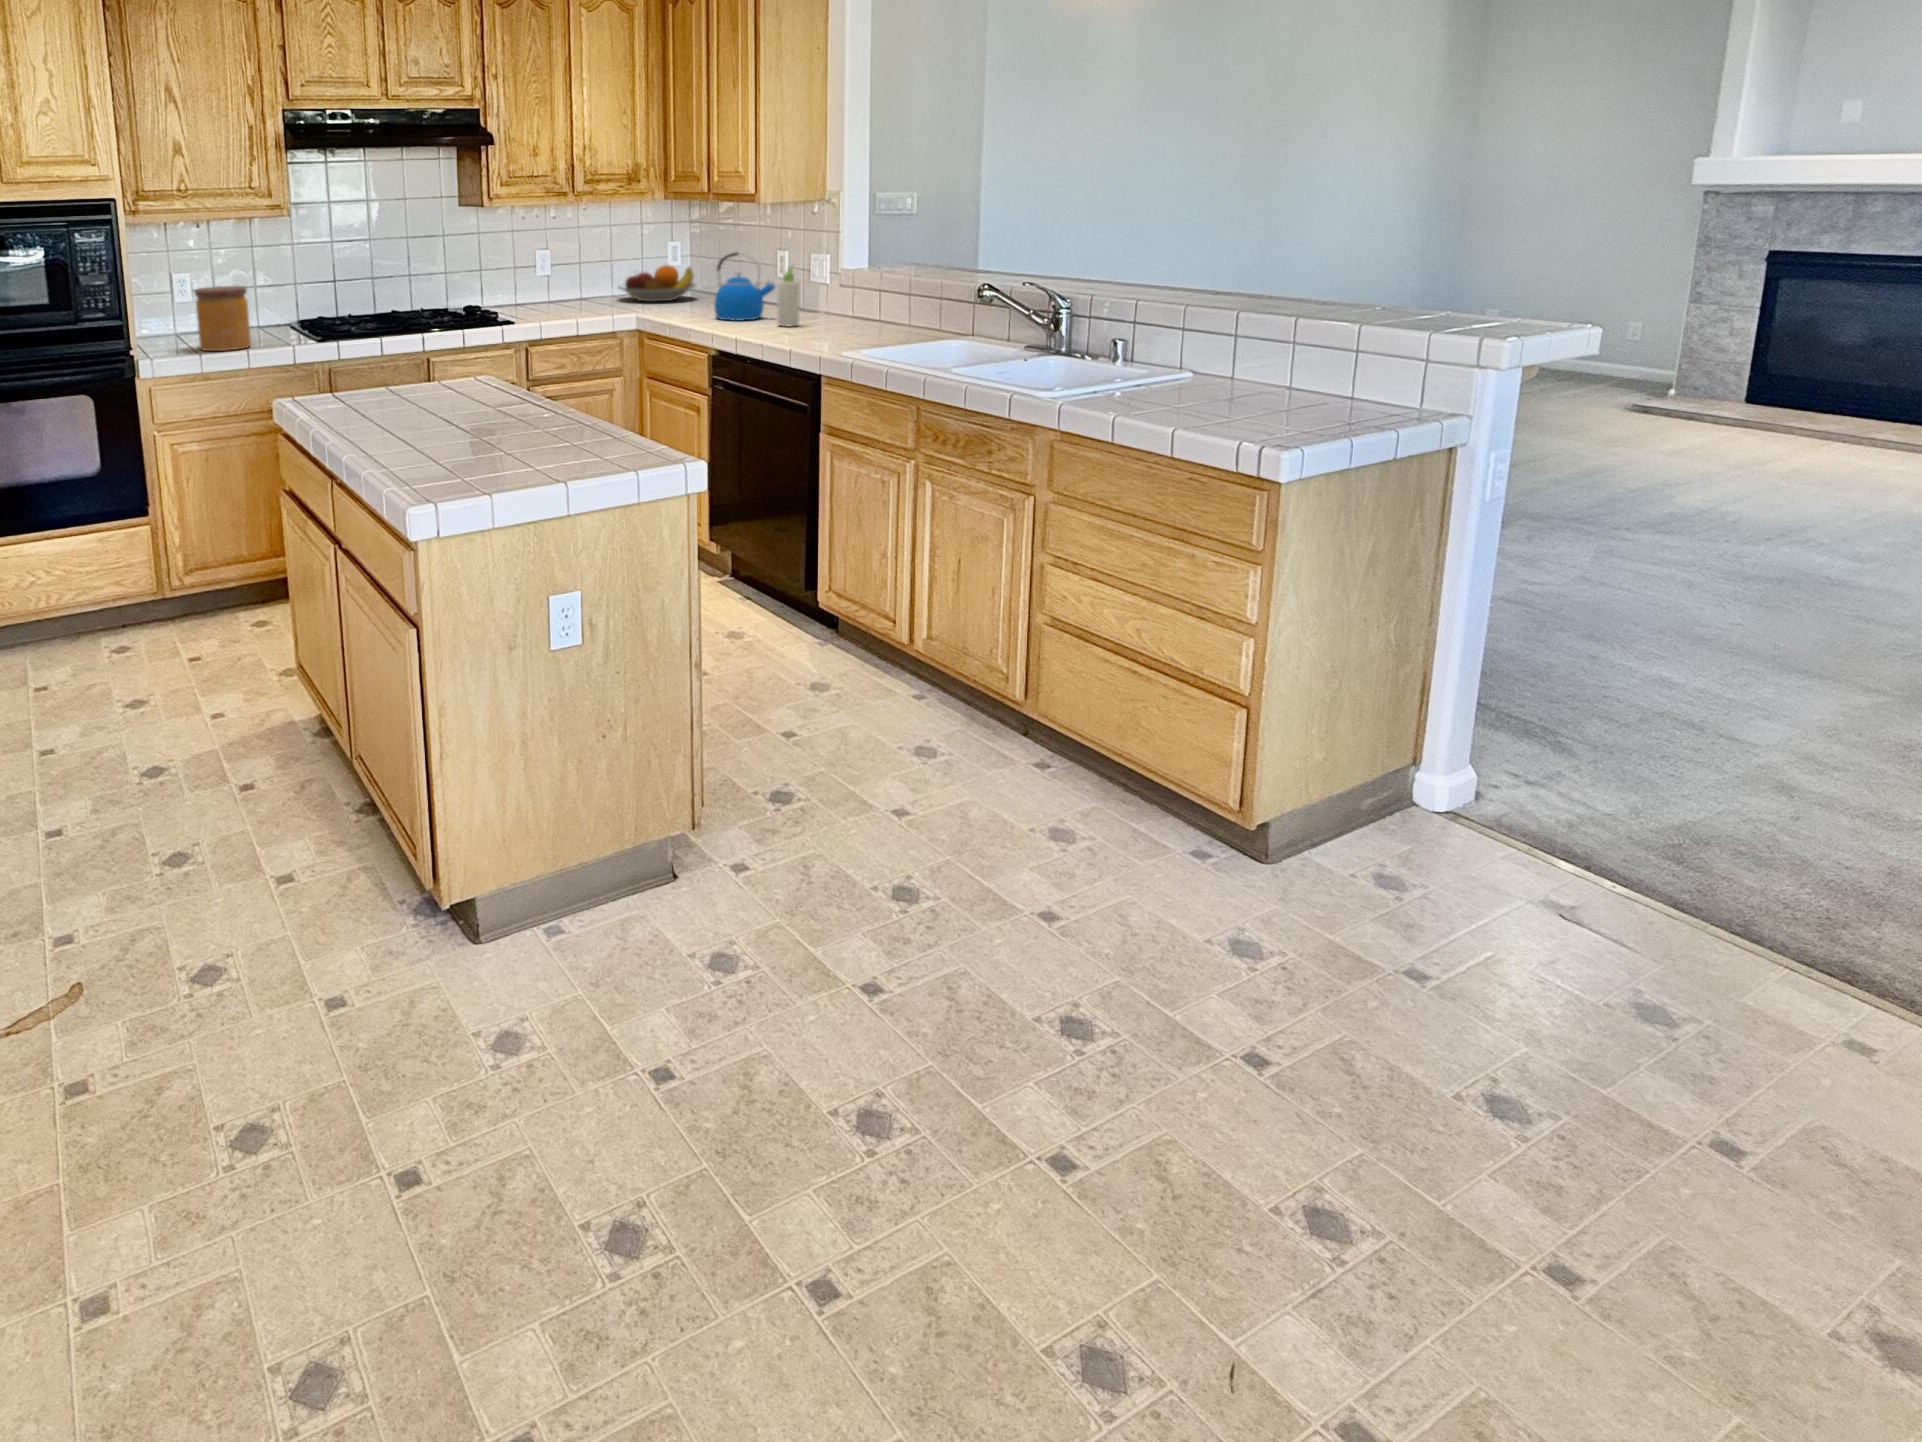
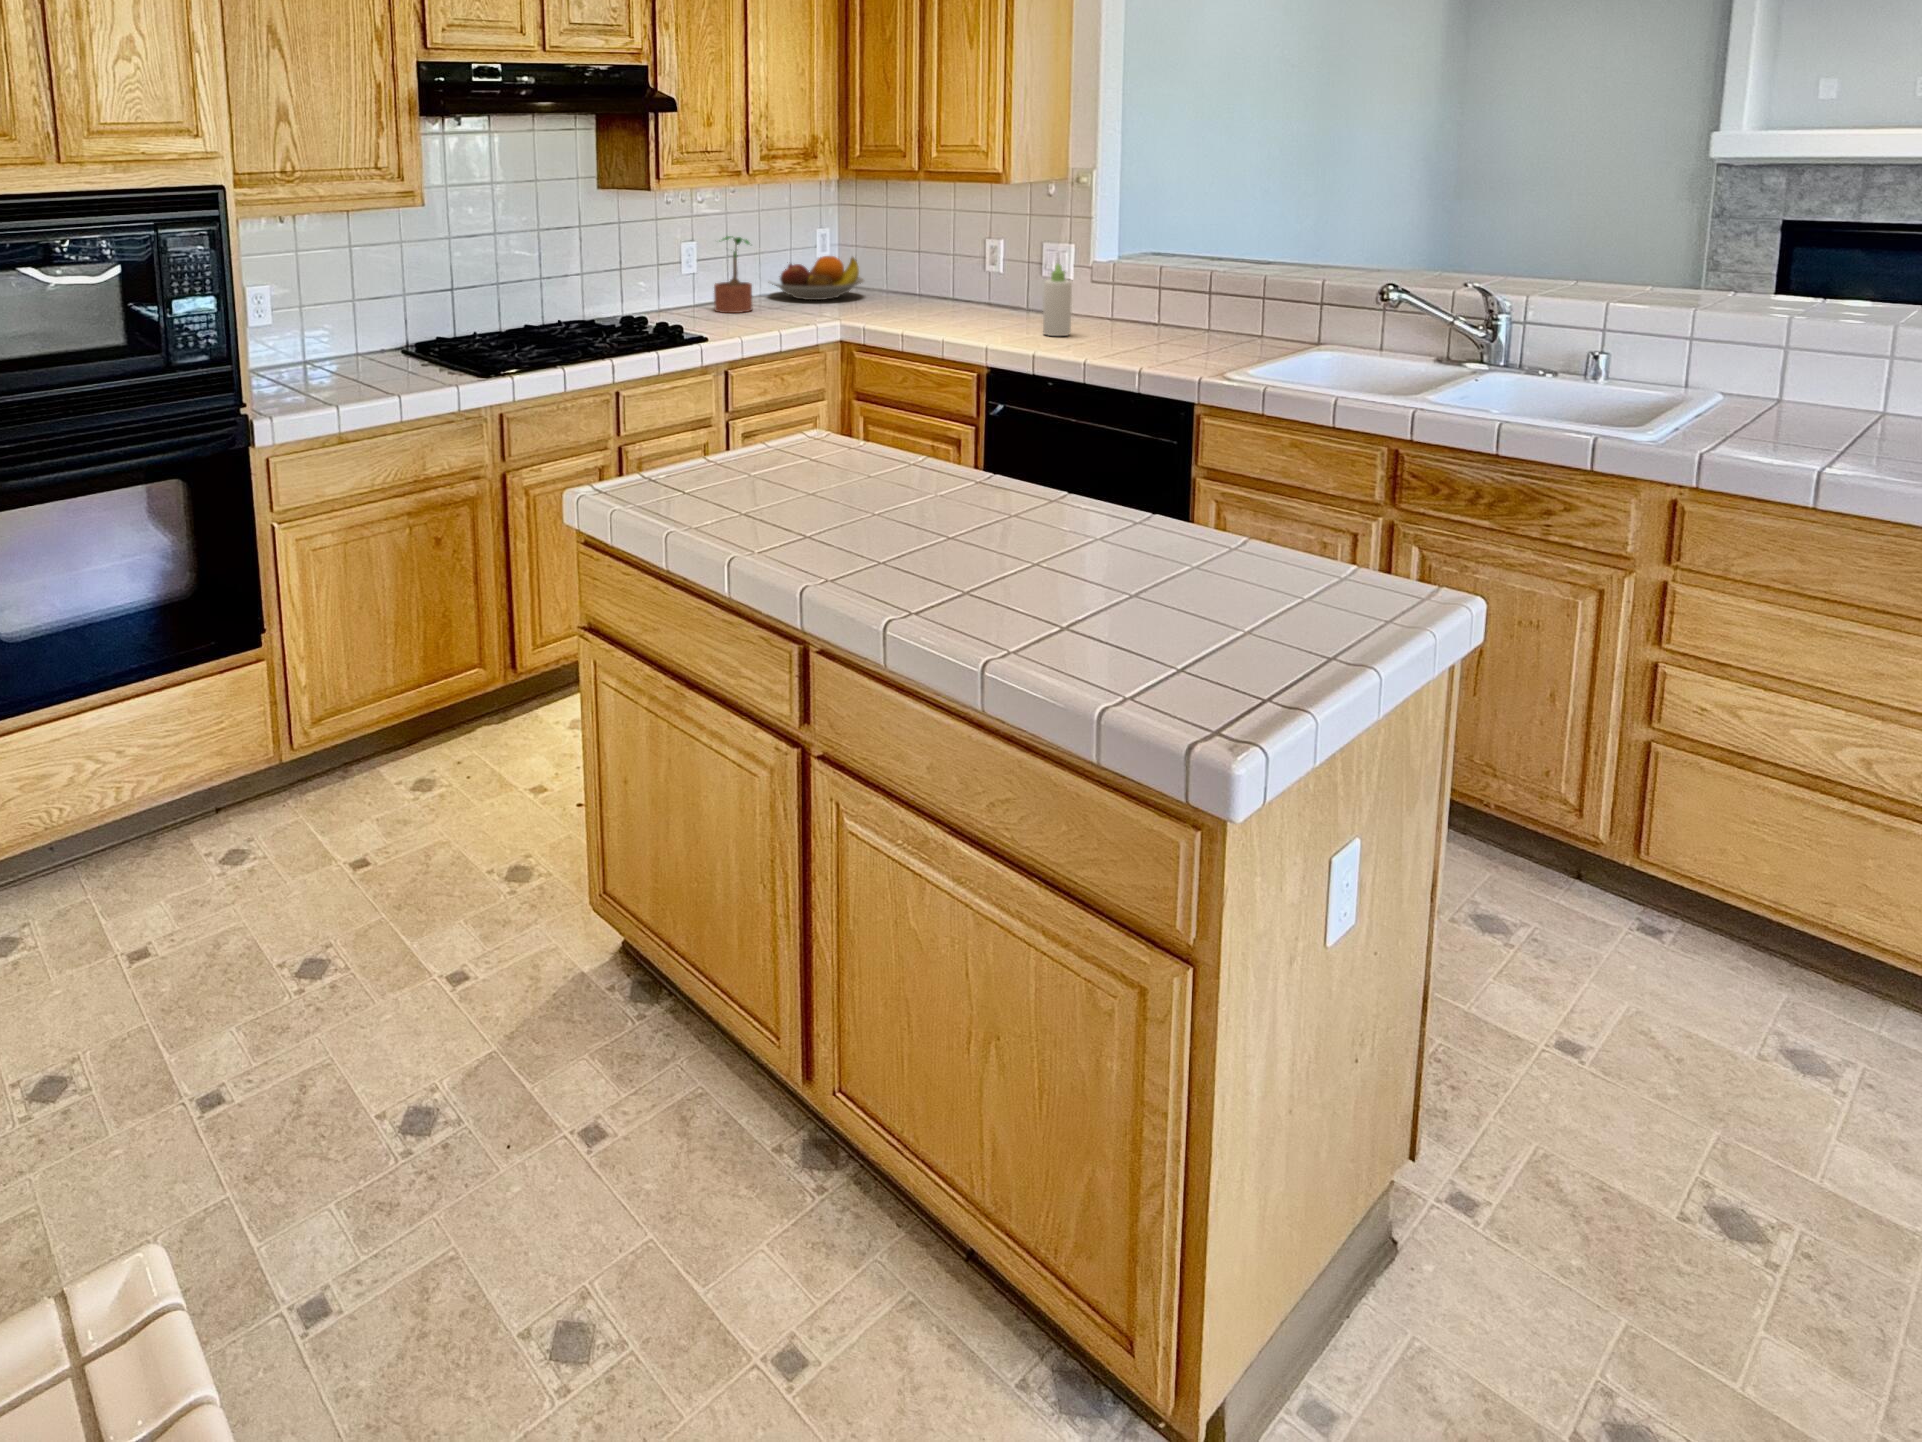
potted plant: none [557,247,588,309] -> present [714,236,752,313]
kettle: present [714,252,775,321] -> none [942,243,1019,328]
jar: present [195,286,251,351] -> none [326,304,404,401]

